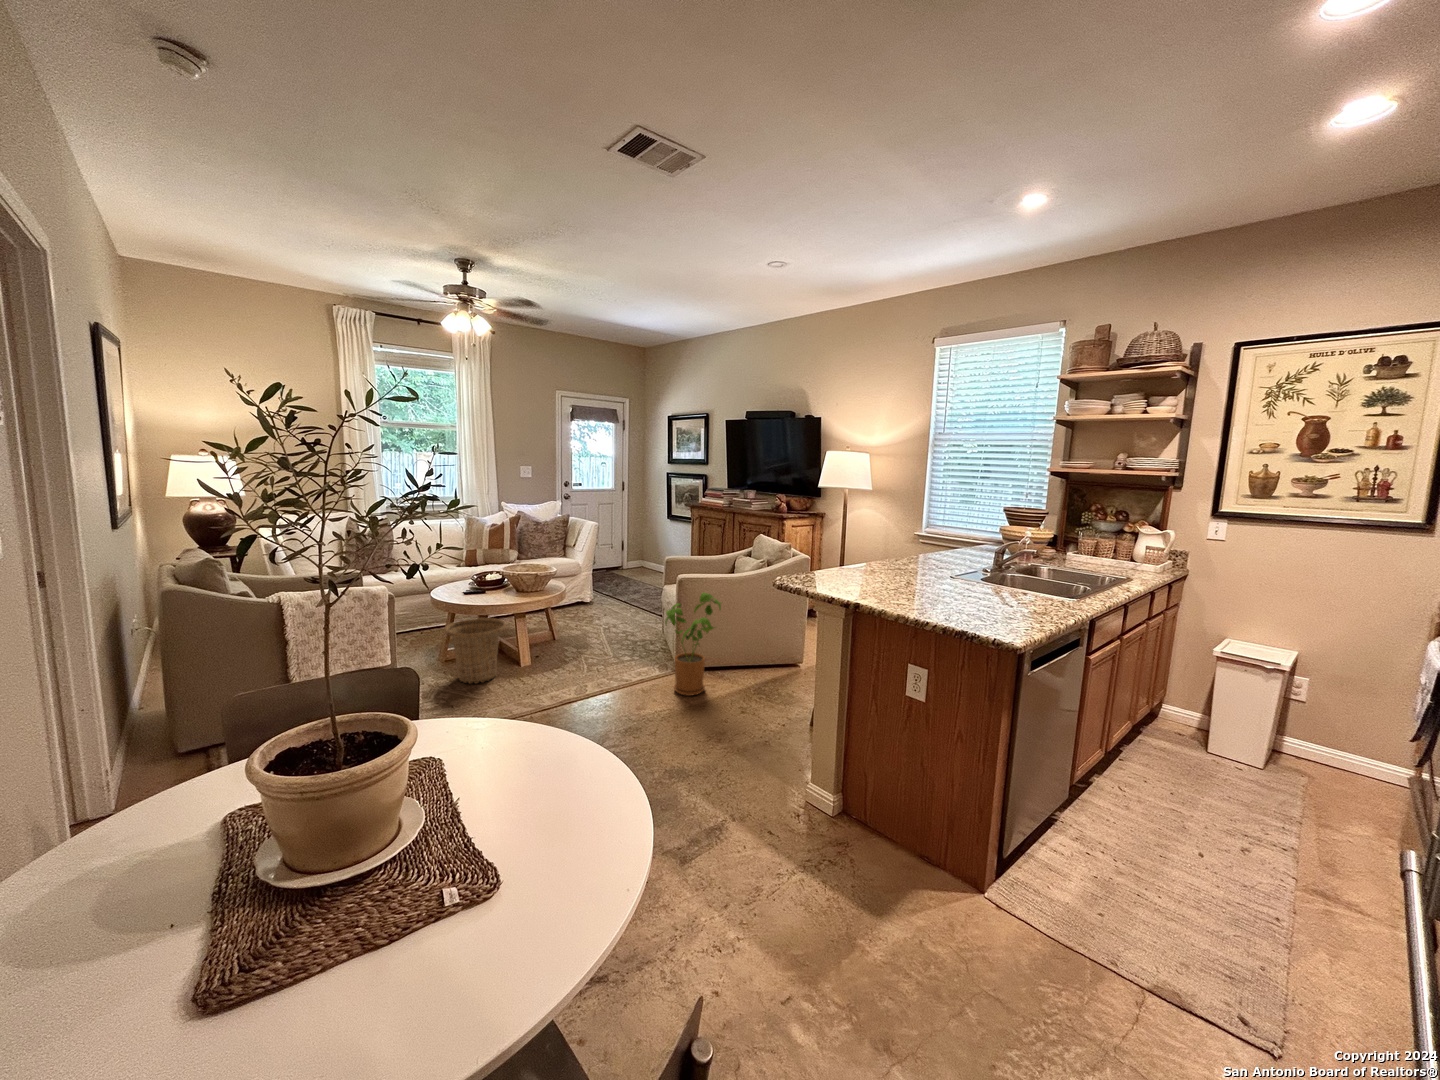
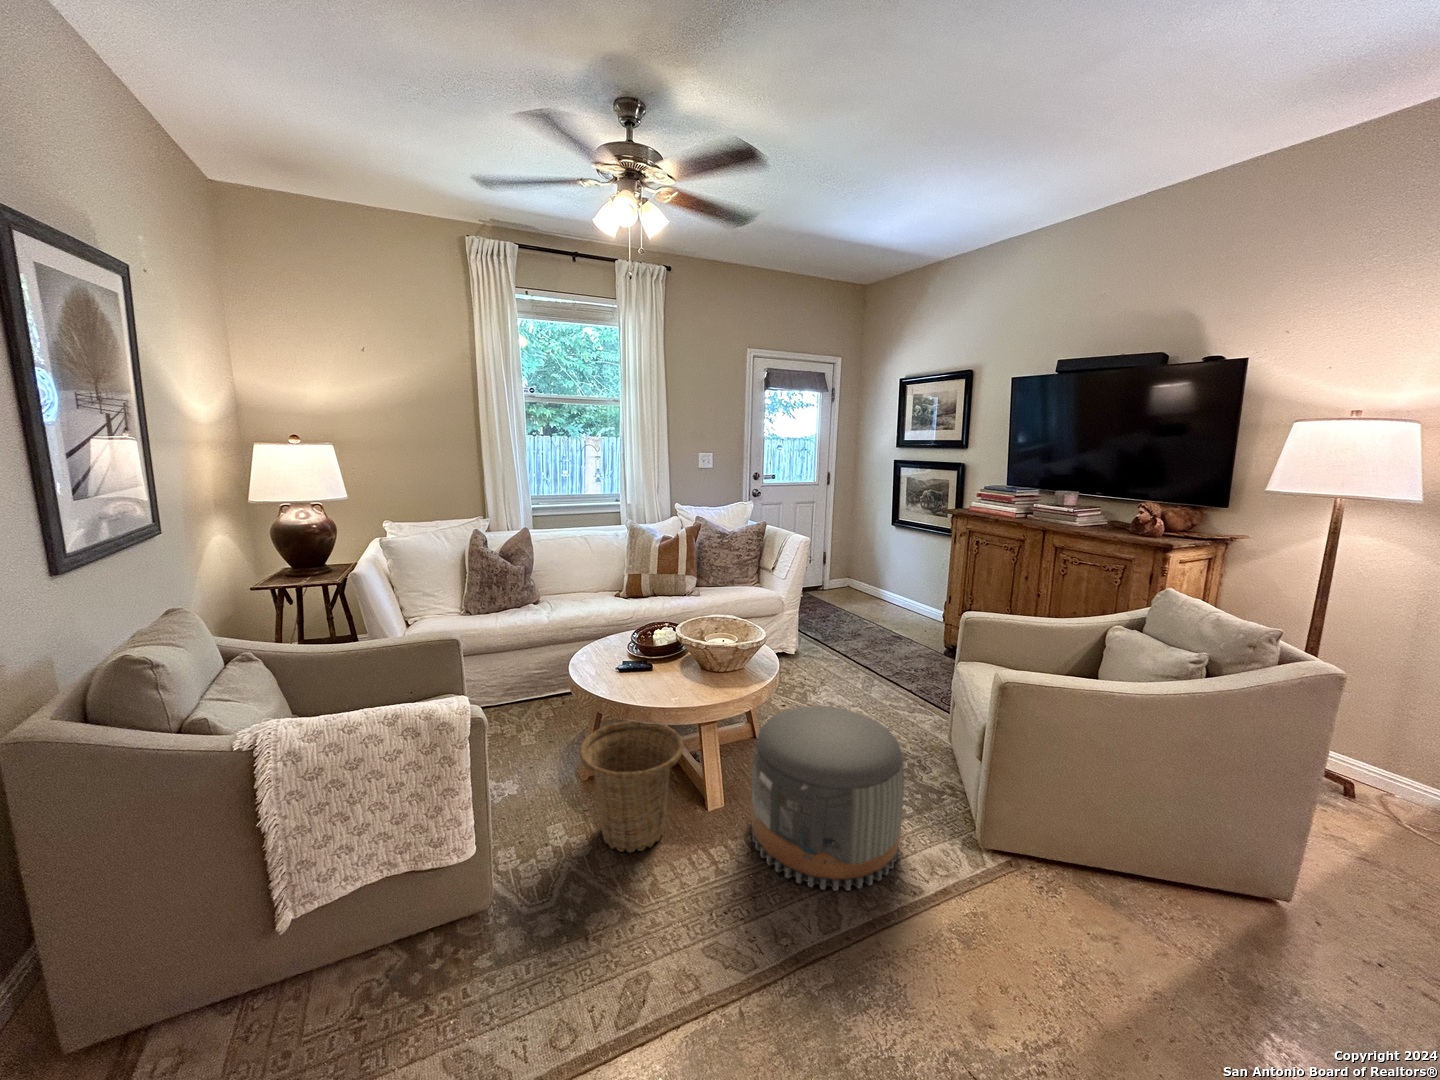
house plant: present [665,593,721,696] -> none [1011,743,1178,981]
pouf: none [546,604,627,685] -> present [751,706,905,891]

